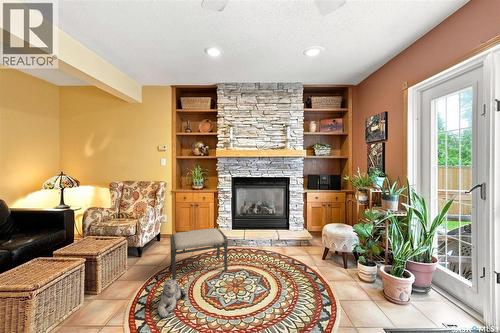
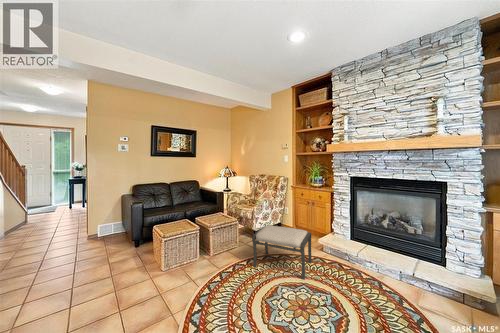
plush toy: present [158,279,186,318] -> none [218,262,252,291]

